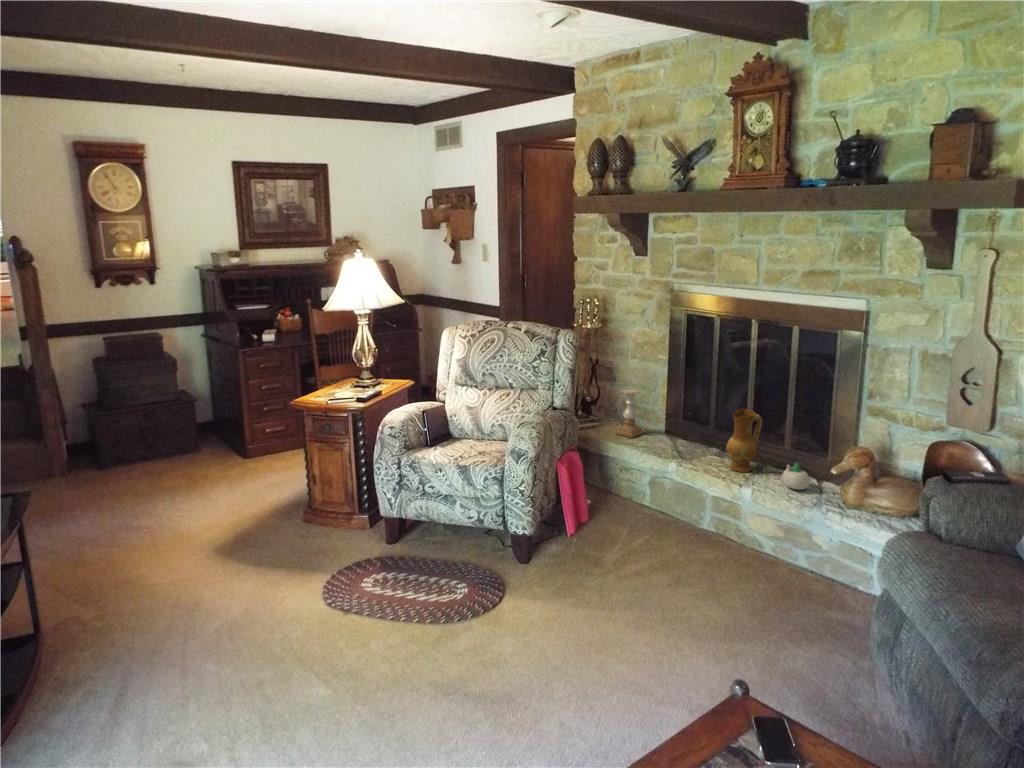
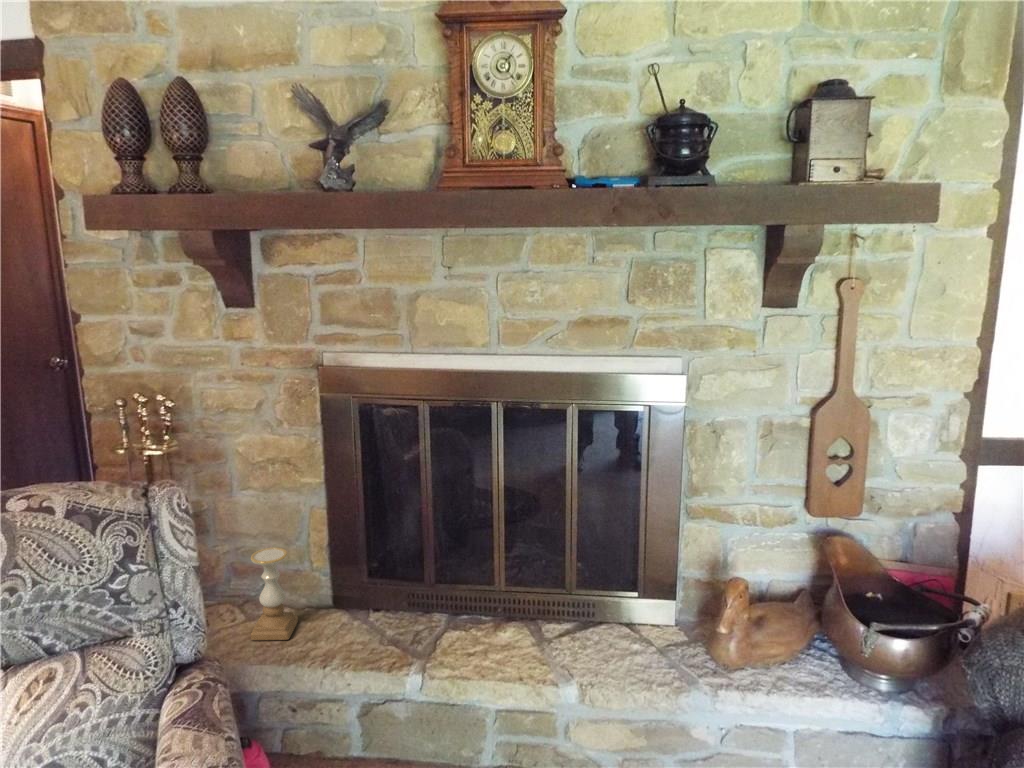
ceramic jug: present [726,409,762,472] -> none [488,549,537,655]
succulent planter: present [782,463,810,490] -> none [593,618,639,663]

